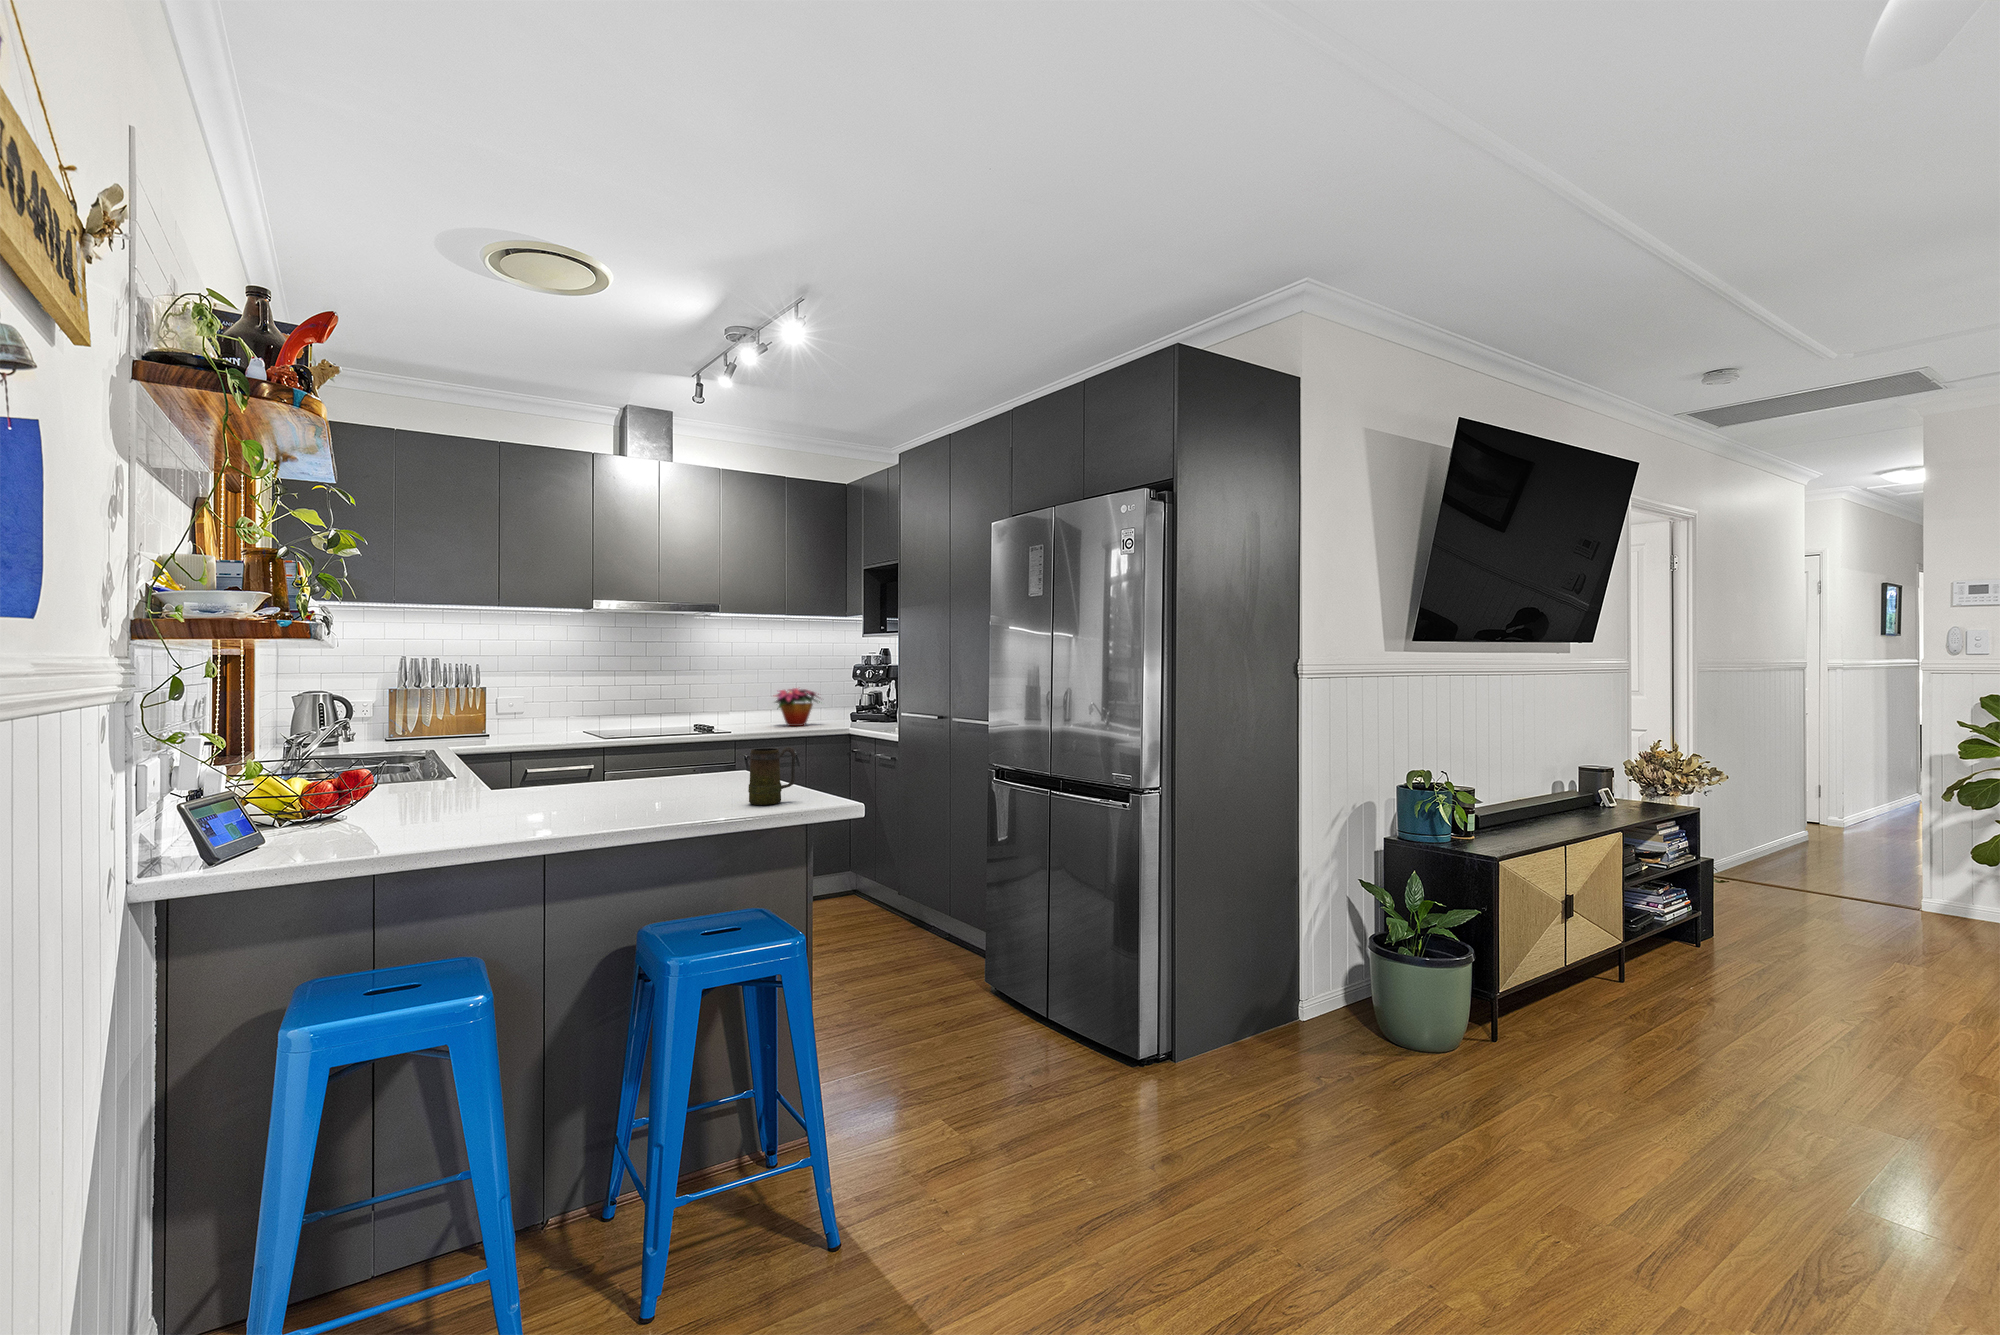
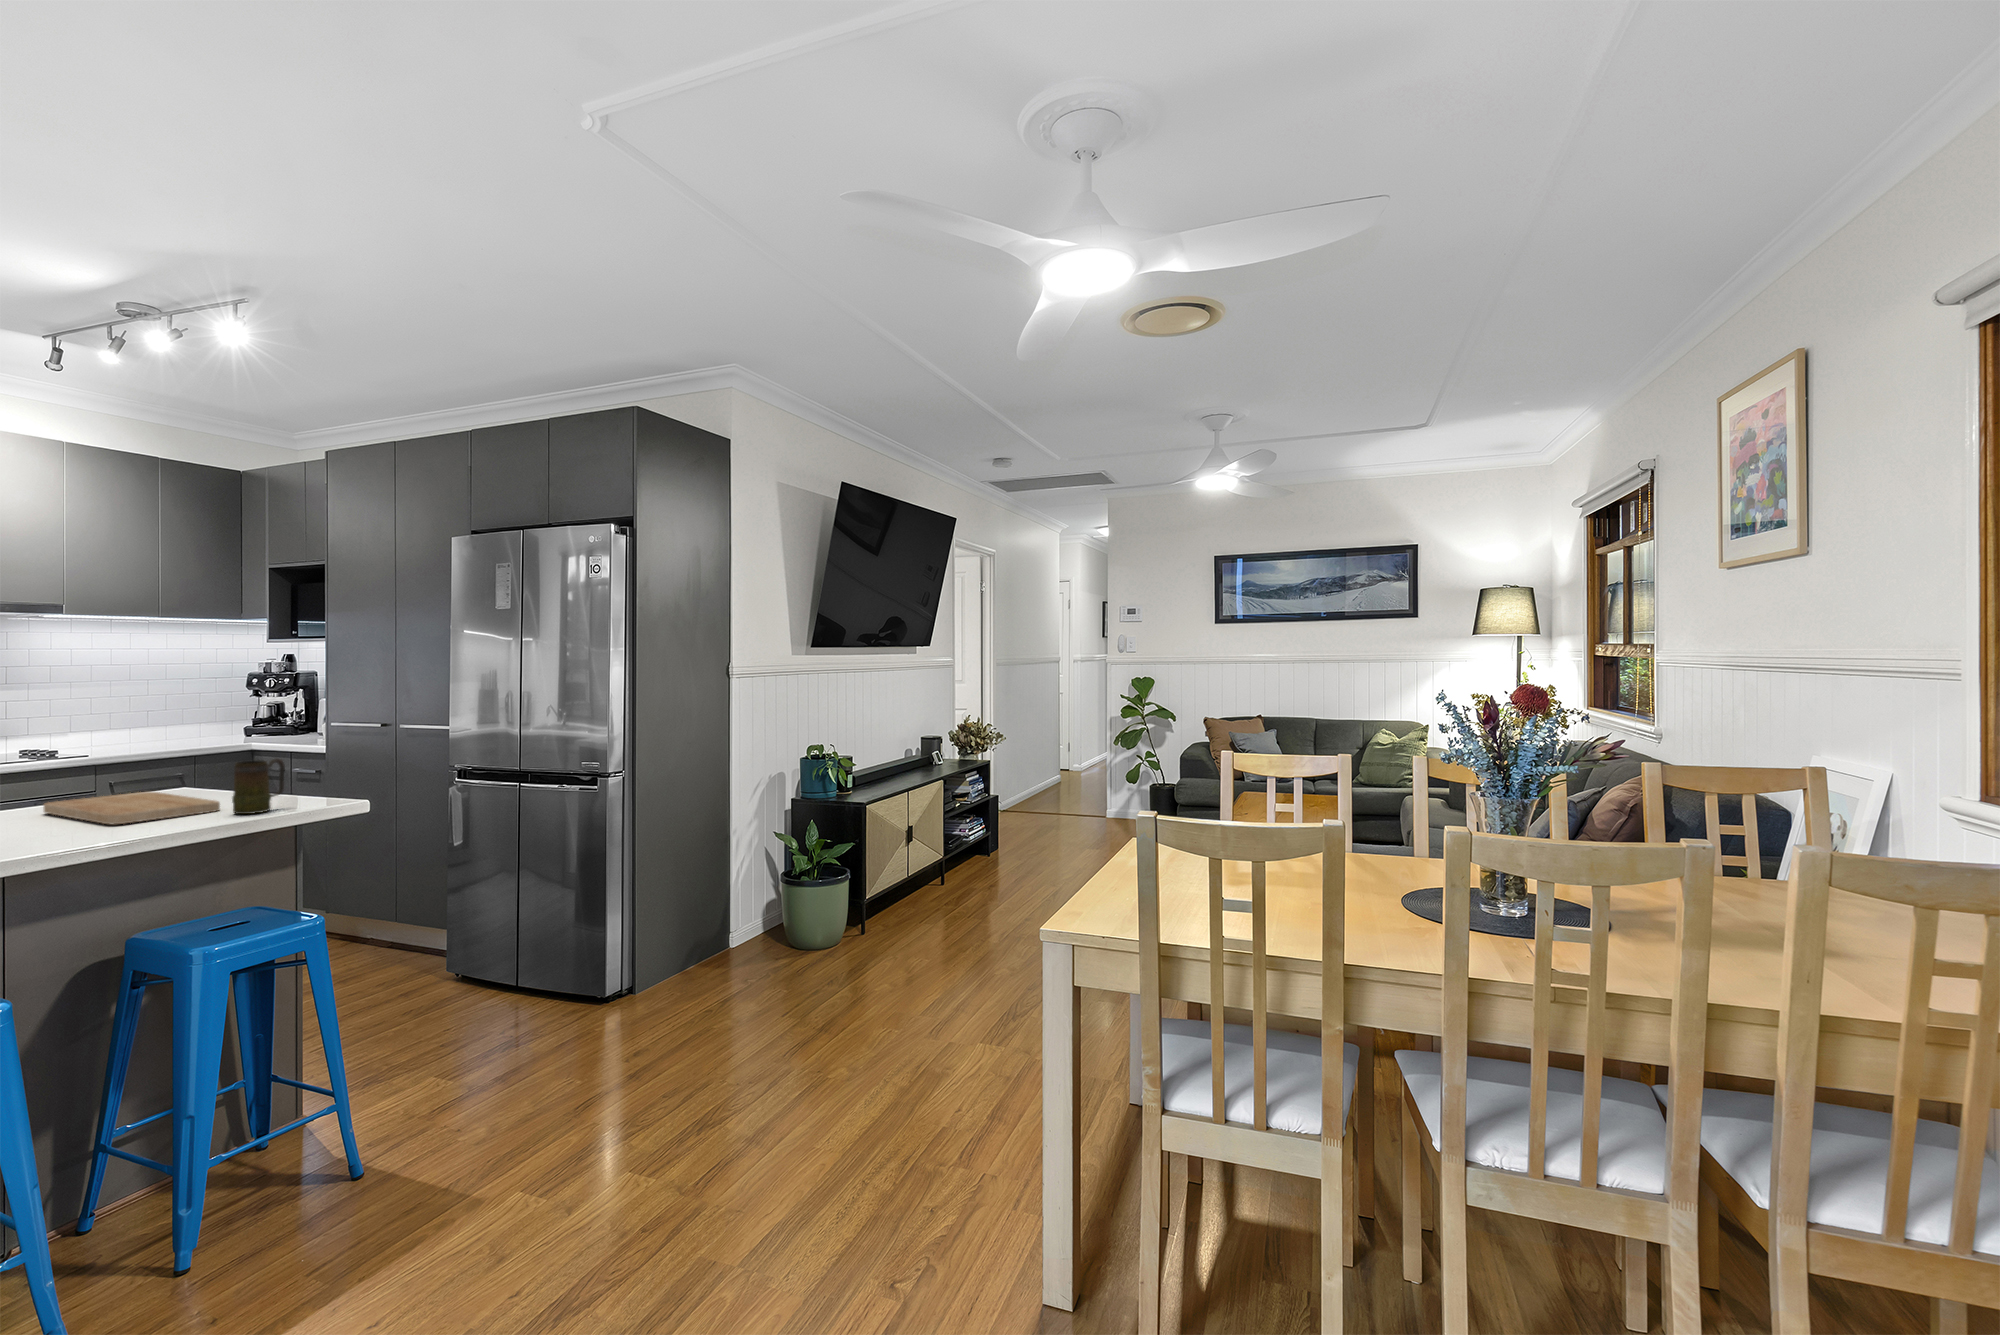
flower arrangement: present [776,688,818,726] -> none [101,692,189,738]
cutting board: none [634,774,747,804] -> present [44,792,220,824]

